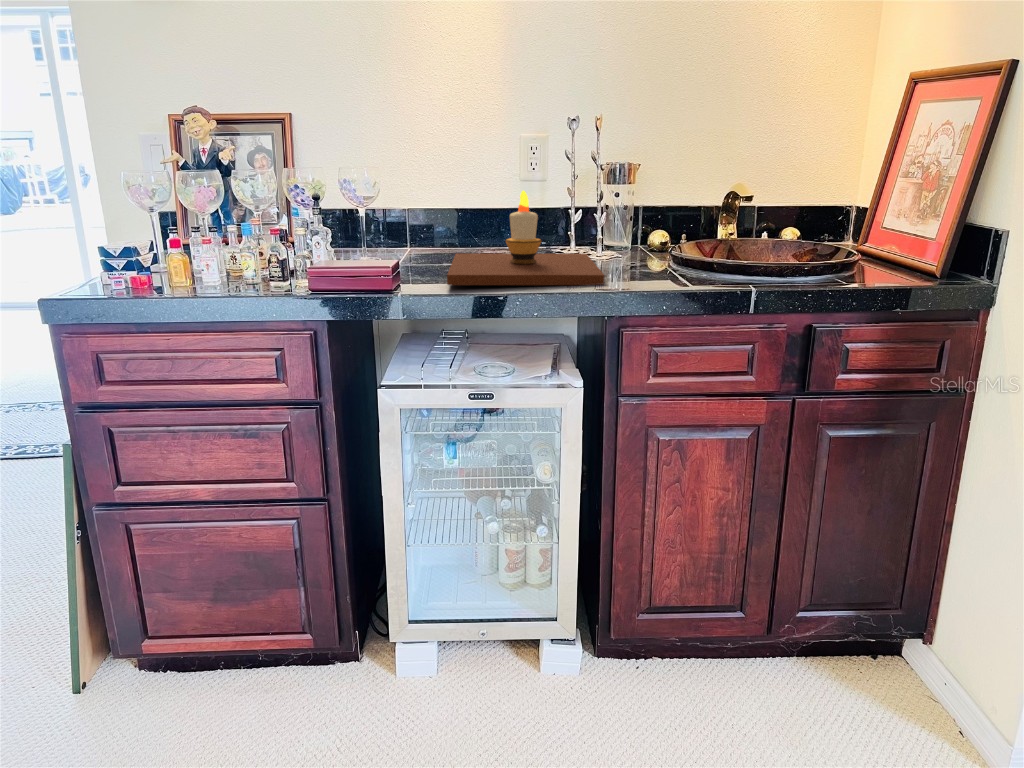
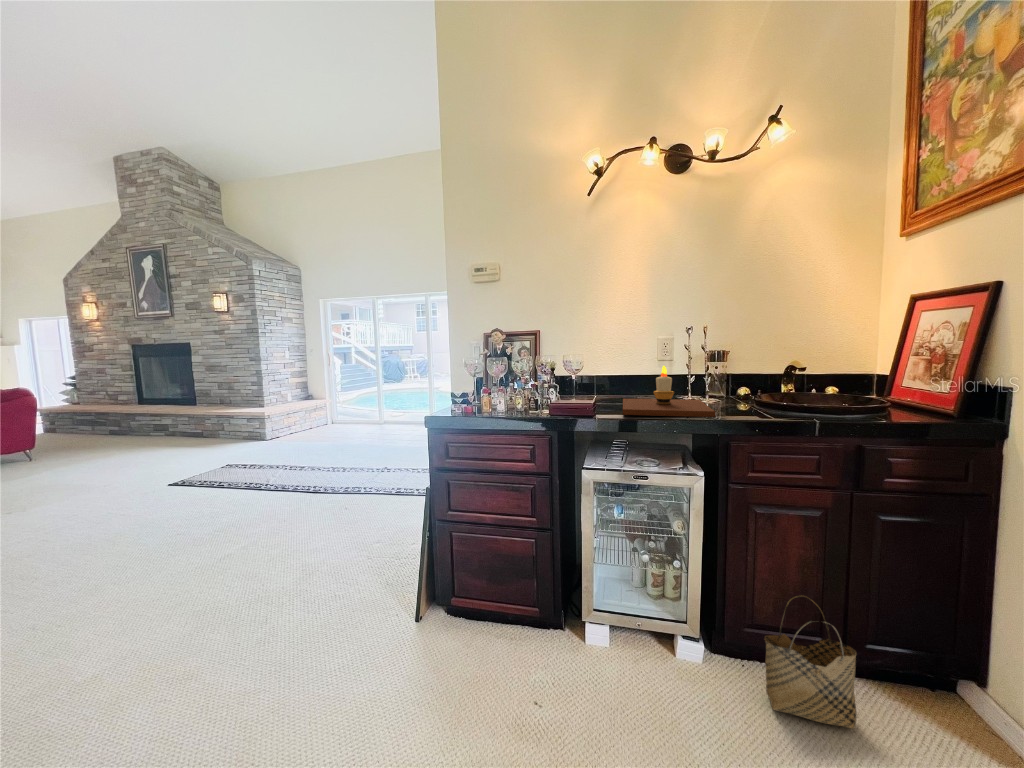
woven basket: none [663,556,780,723] -> present [764,595,857,729]

